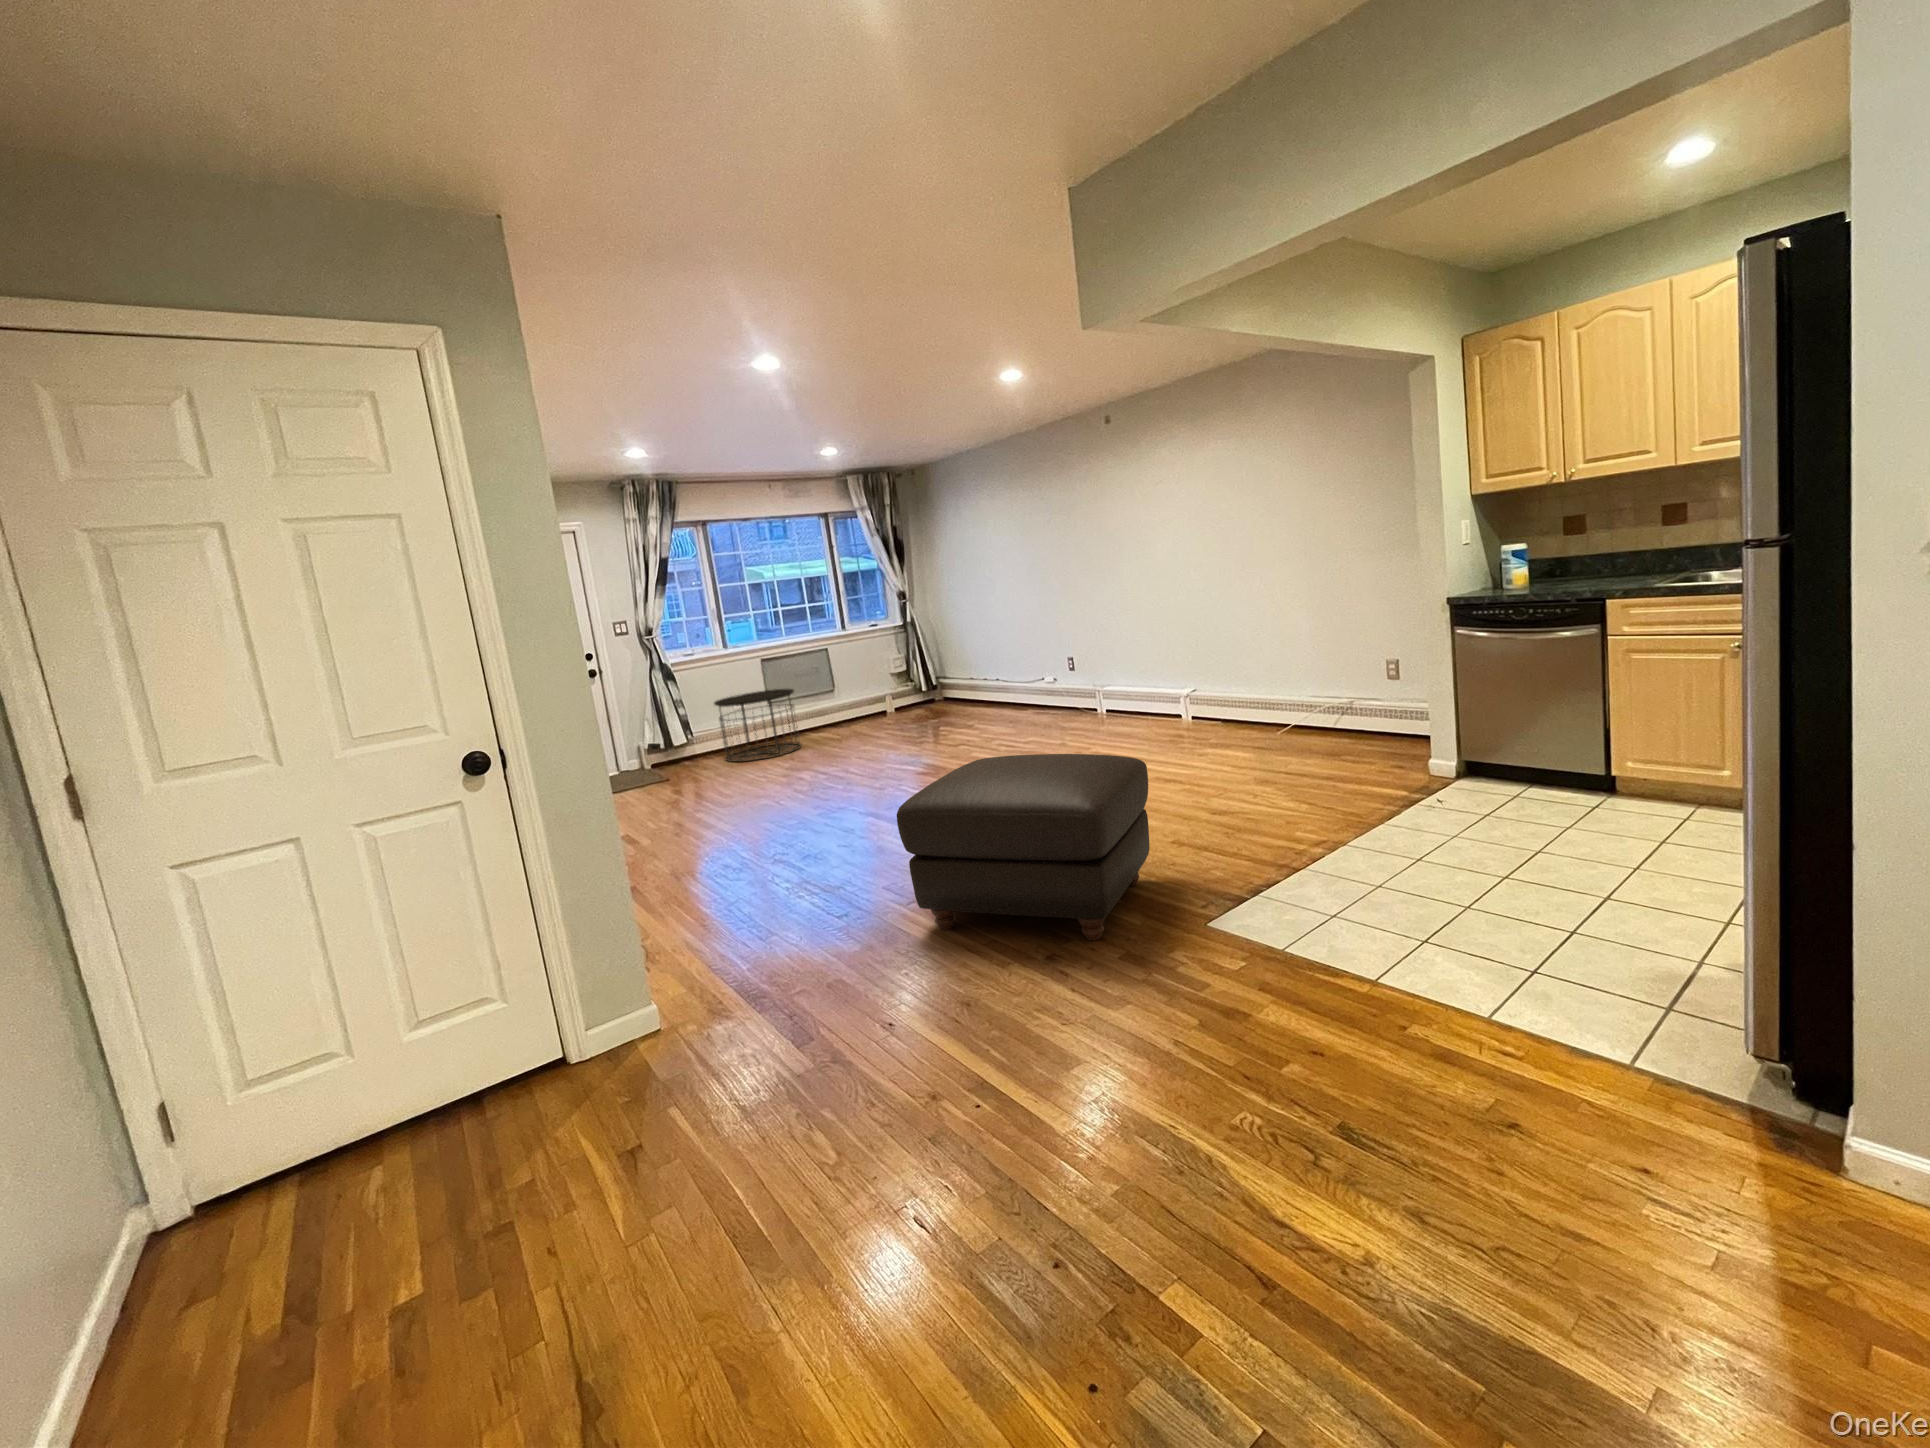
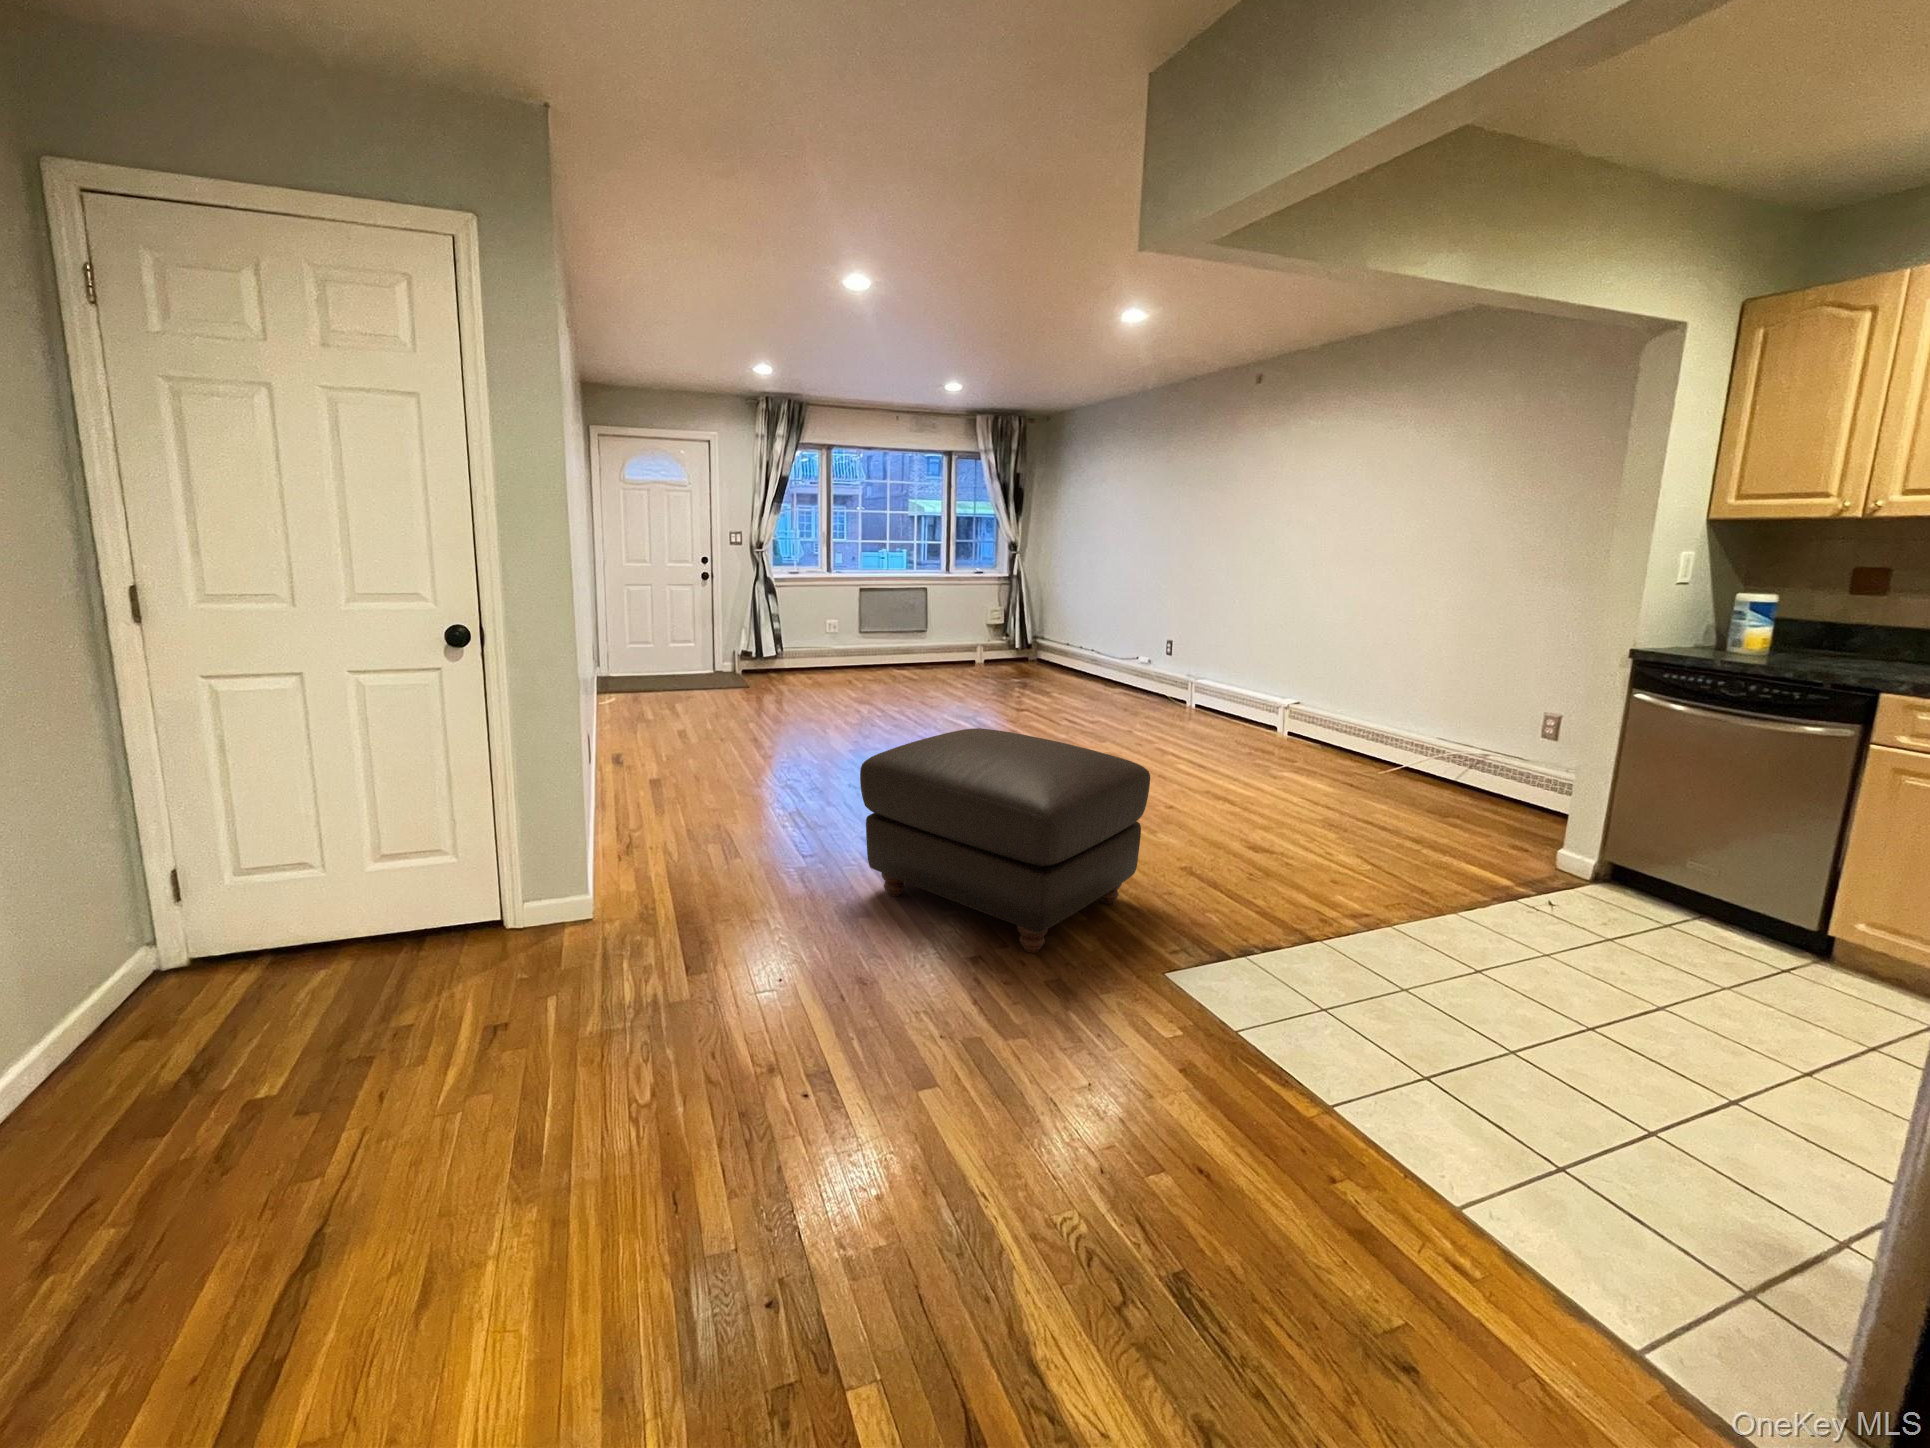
side table: present [714,689,801,762] -> none [806,619,882,685]

